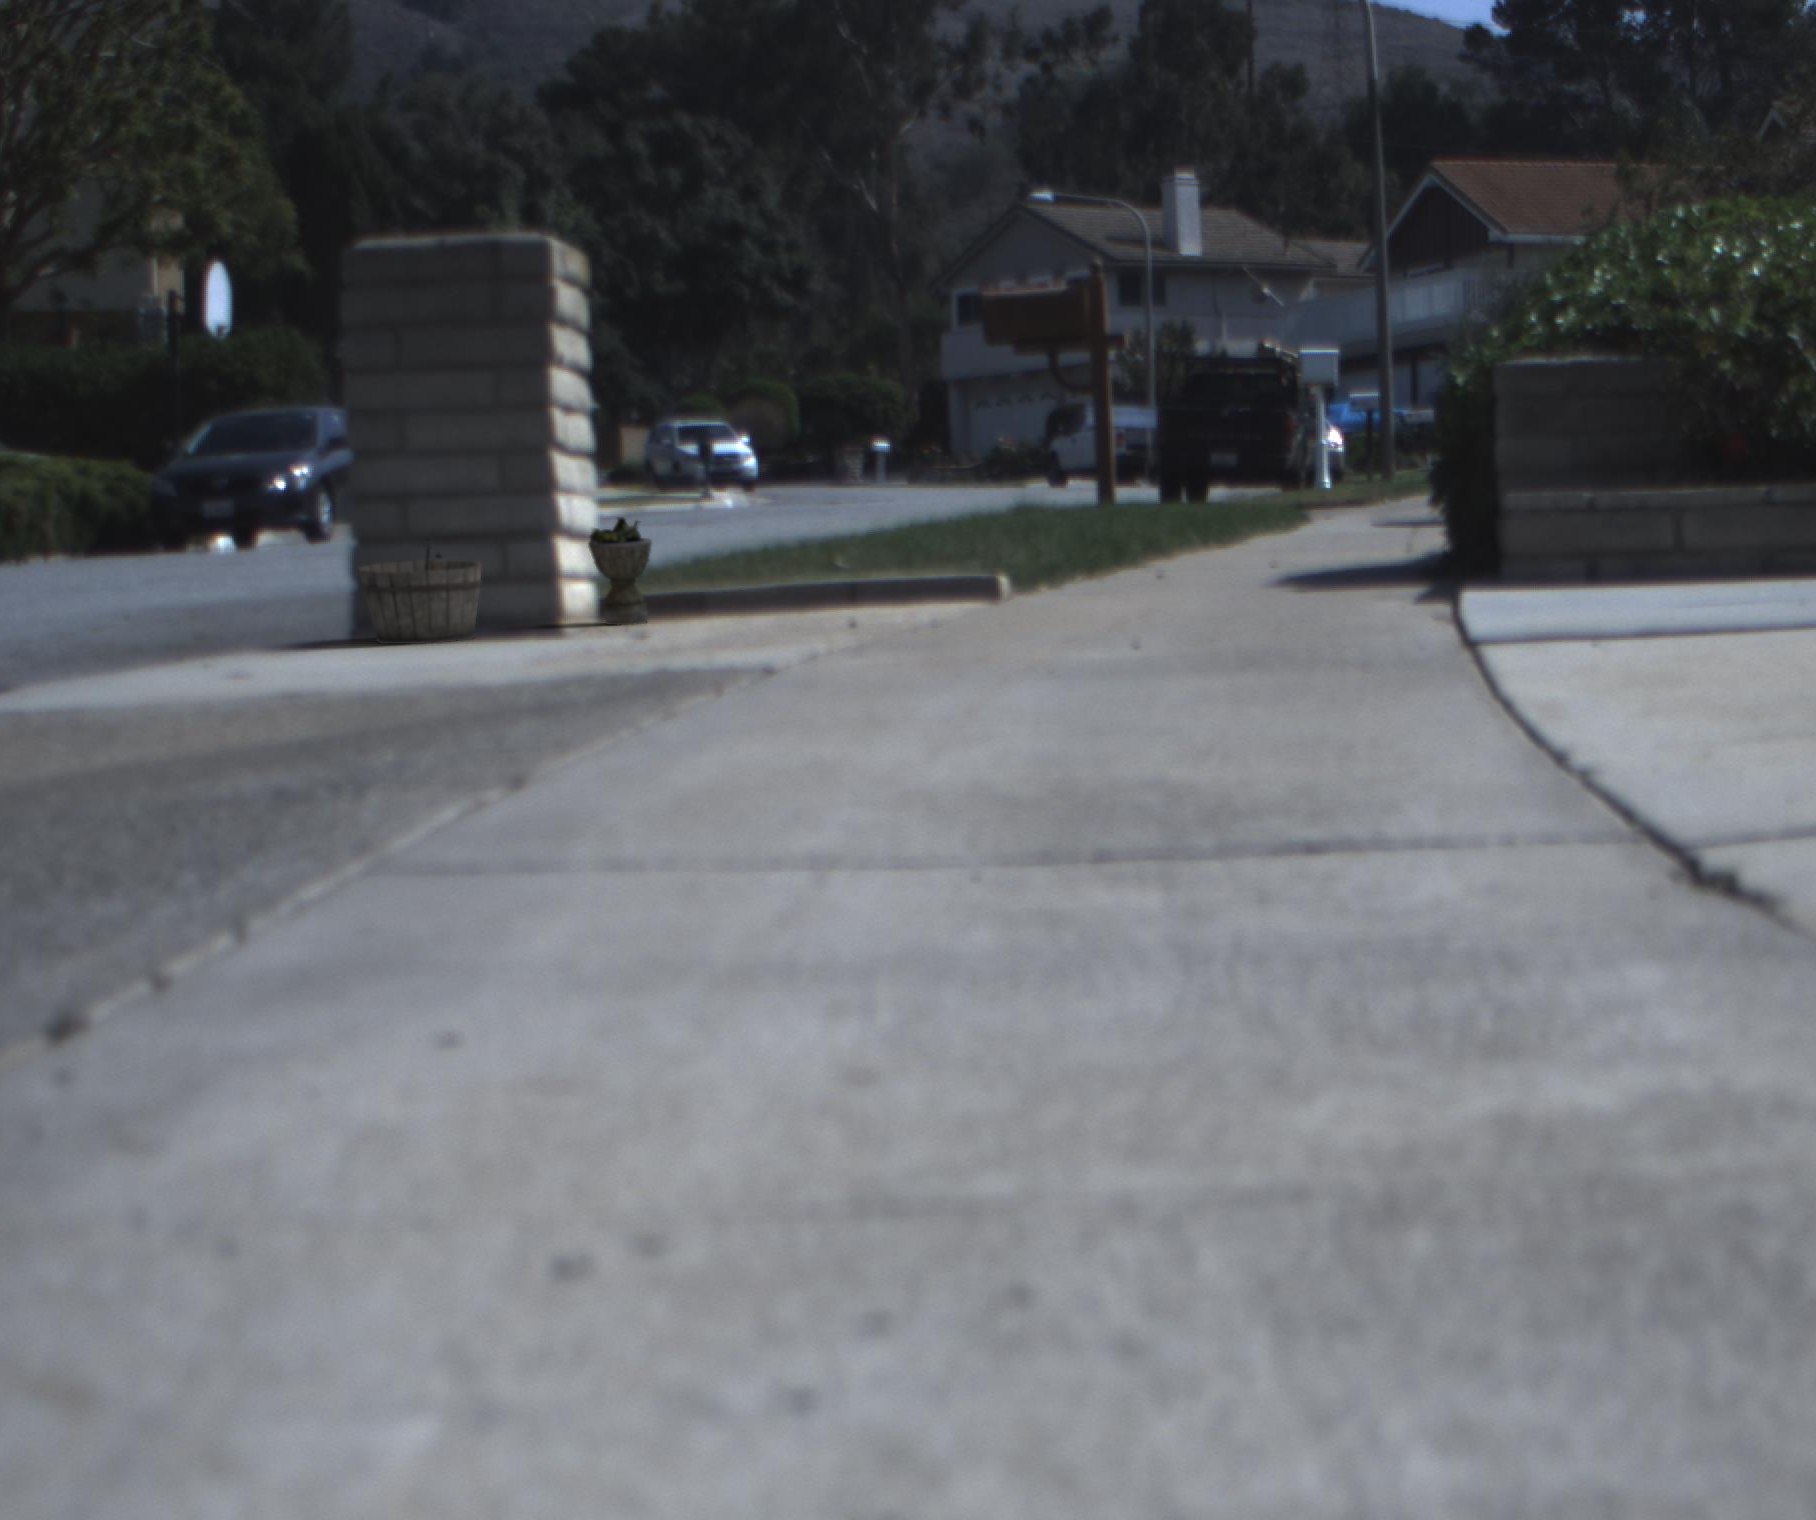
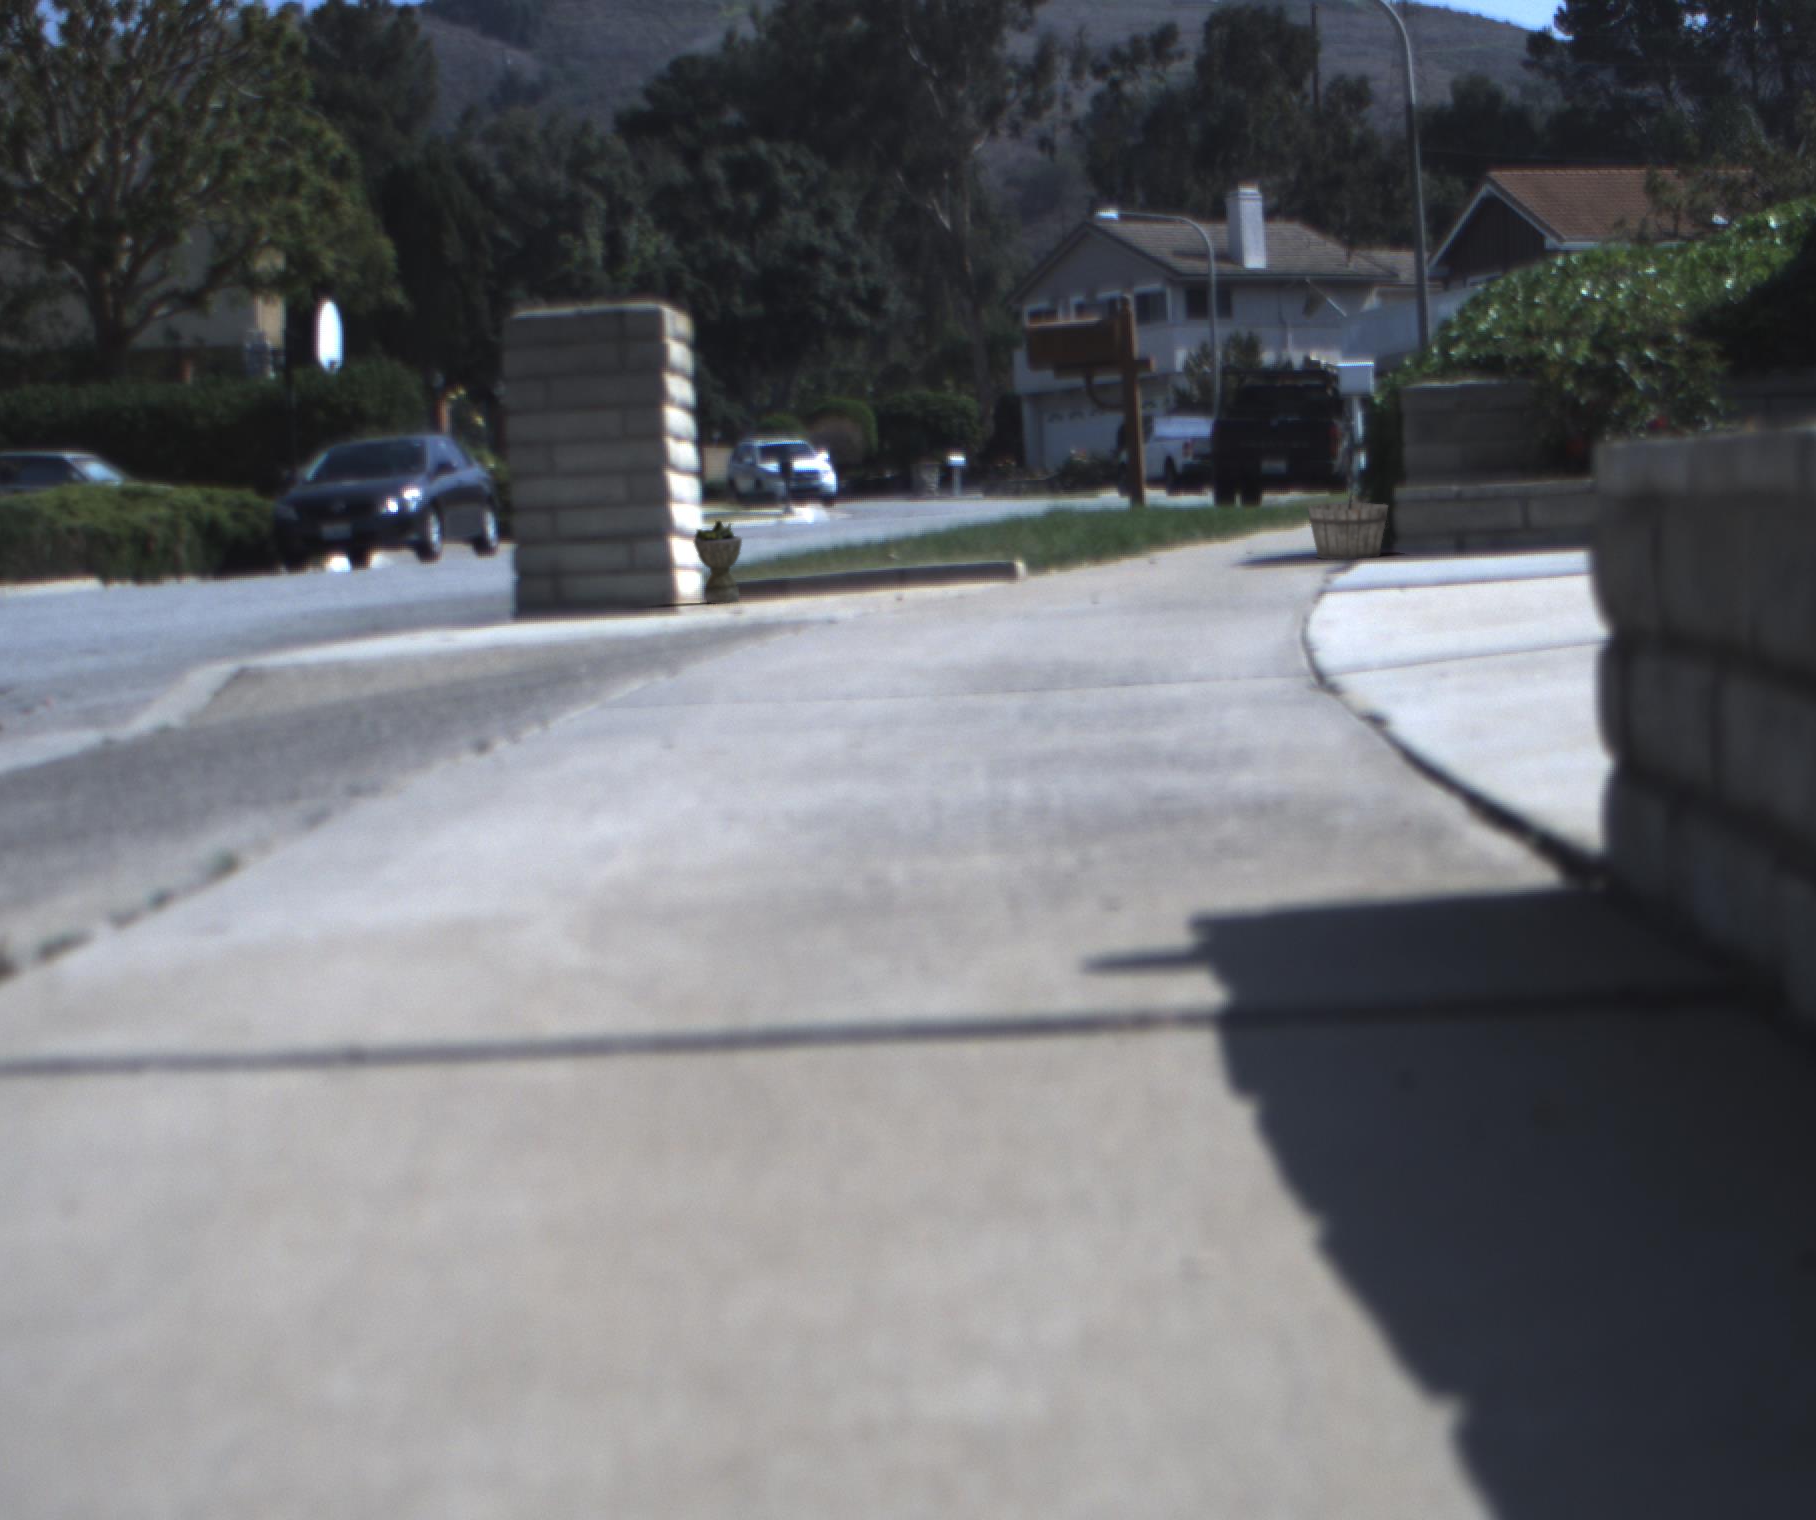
wooden bucket: present [359,538,482,644] -> present [1308,489,1388,559]

